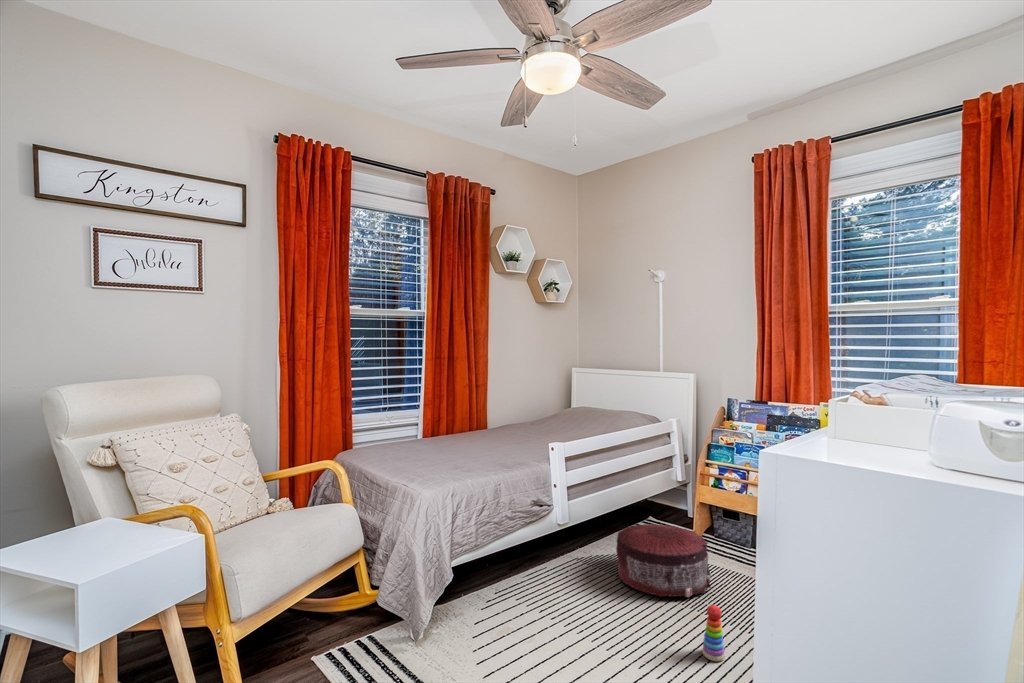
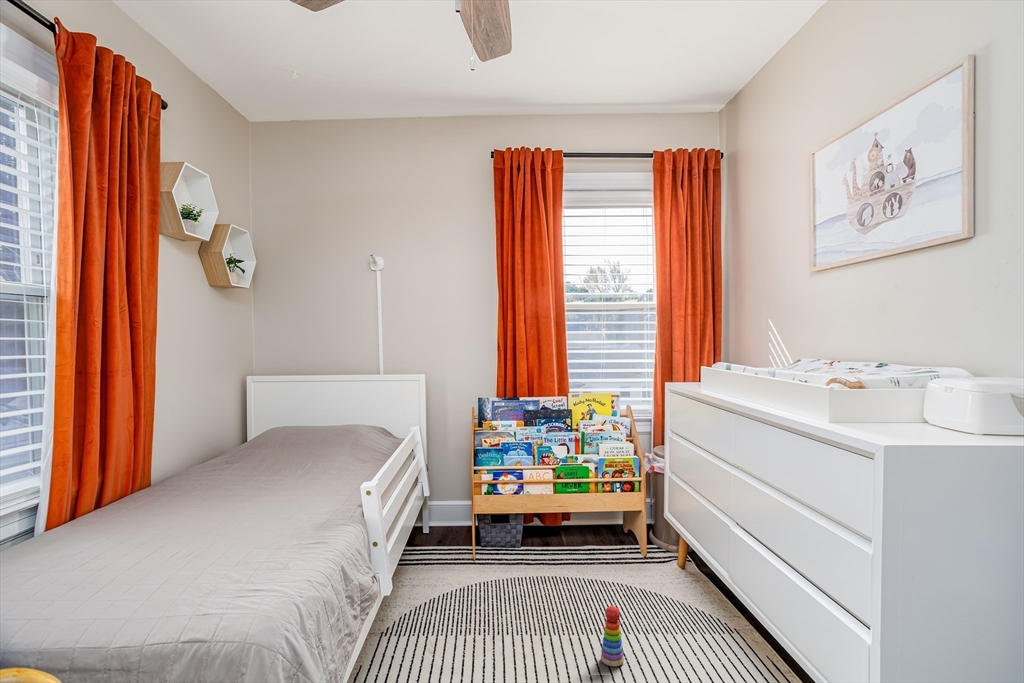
pouf: present [616,524,711,597] -> none [433,544,539,631]

